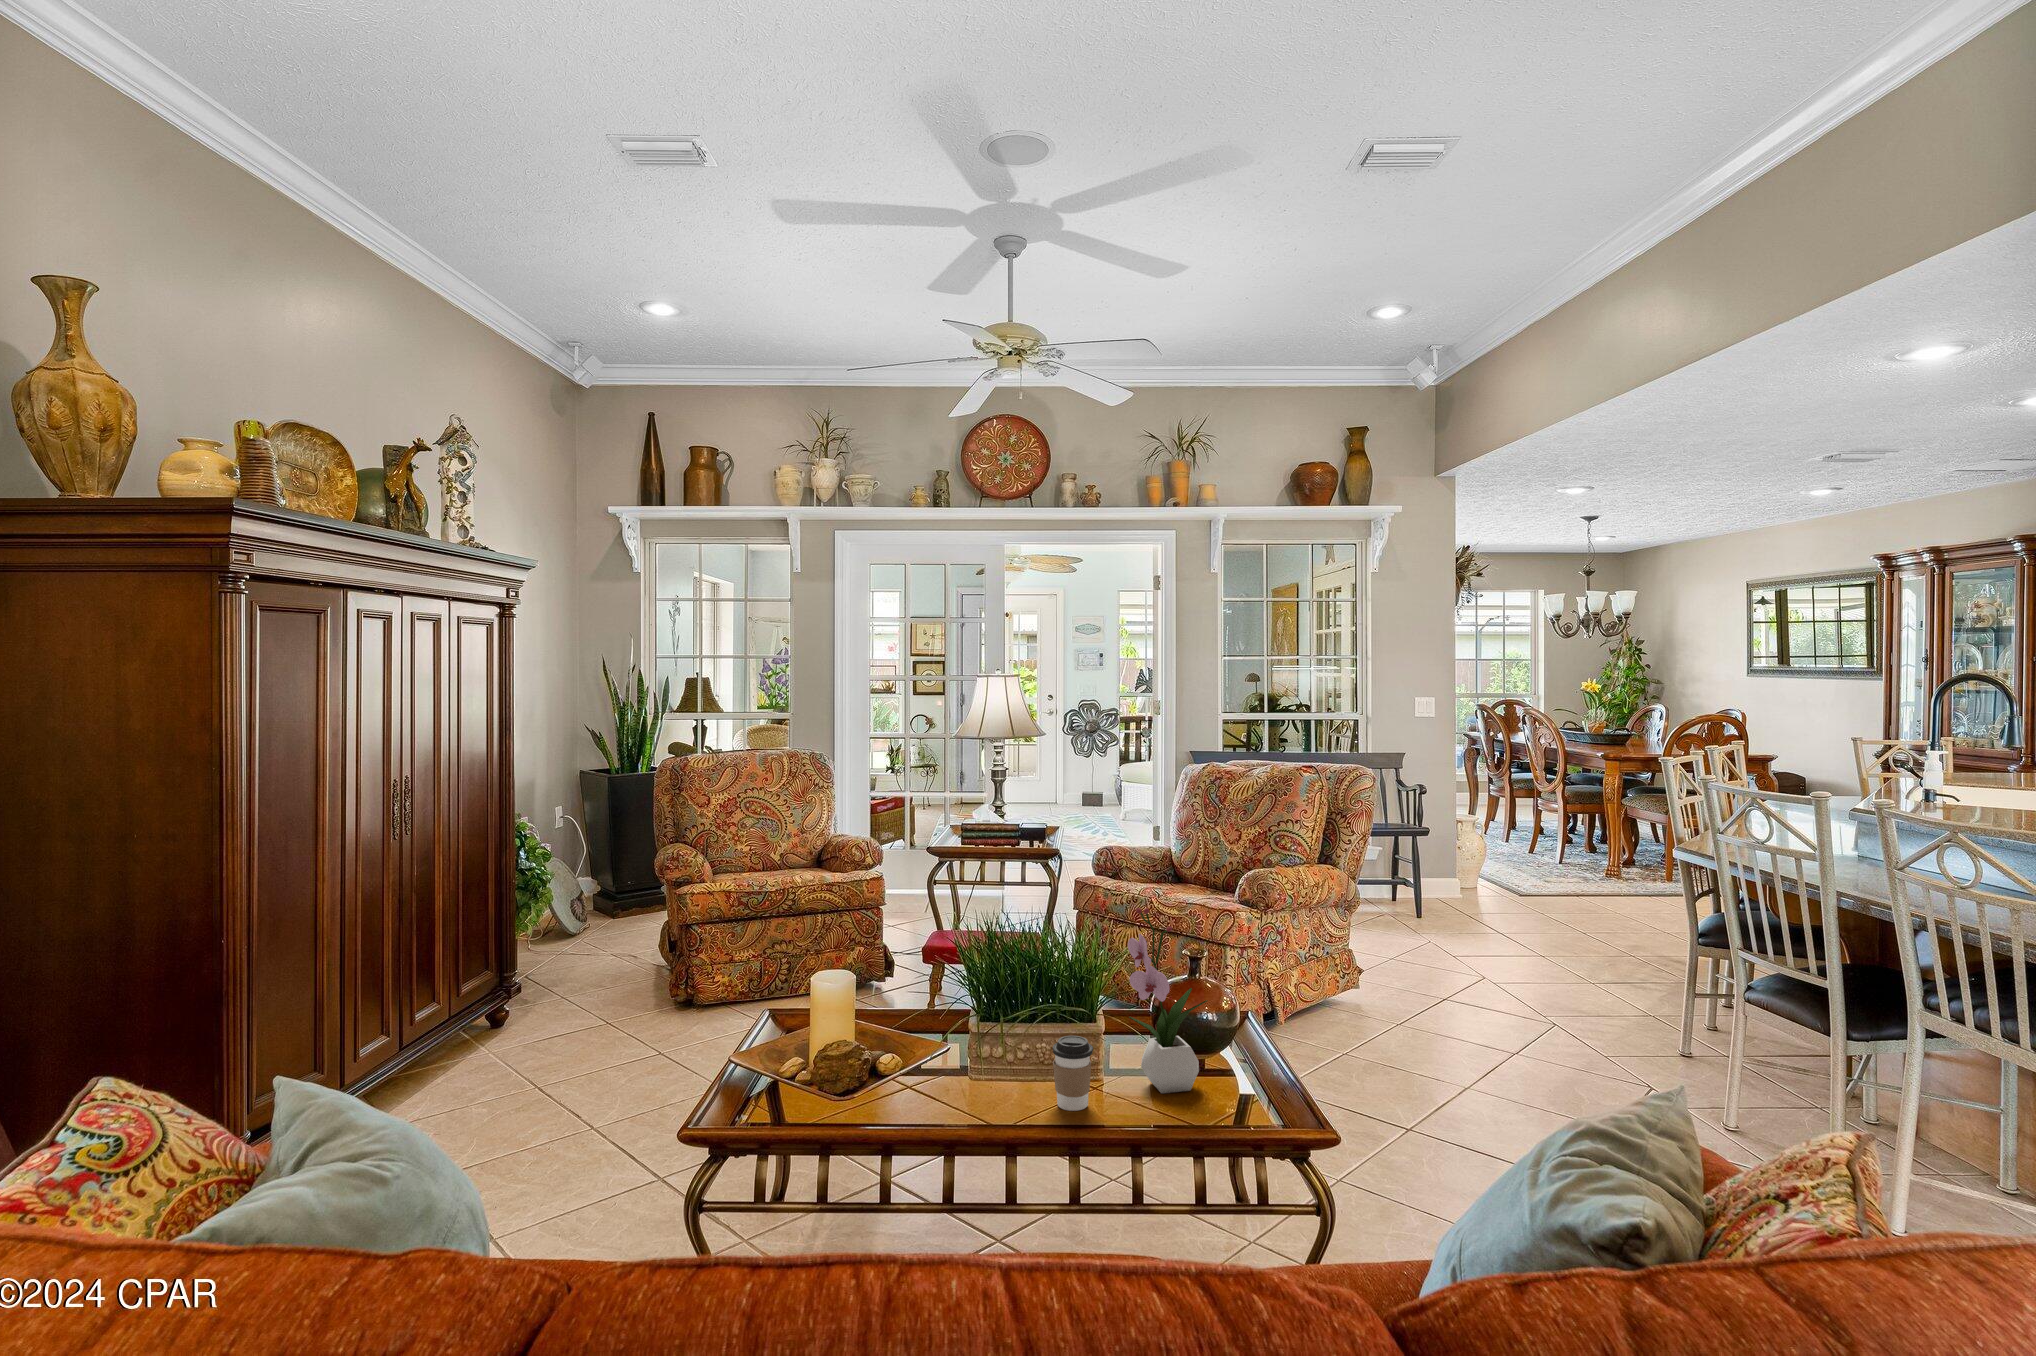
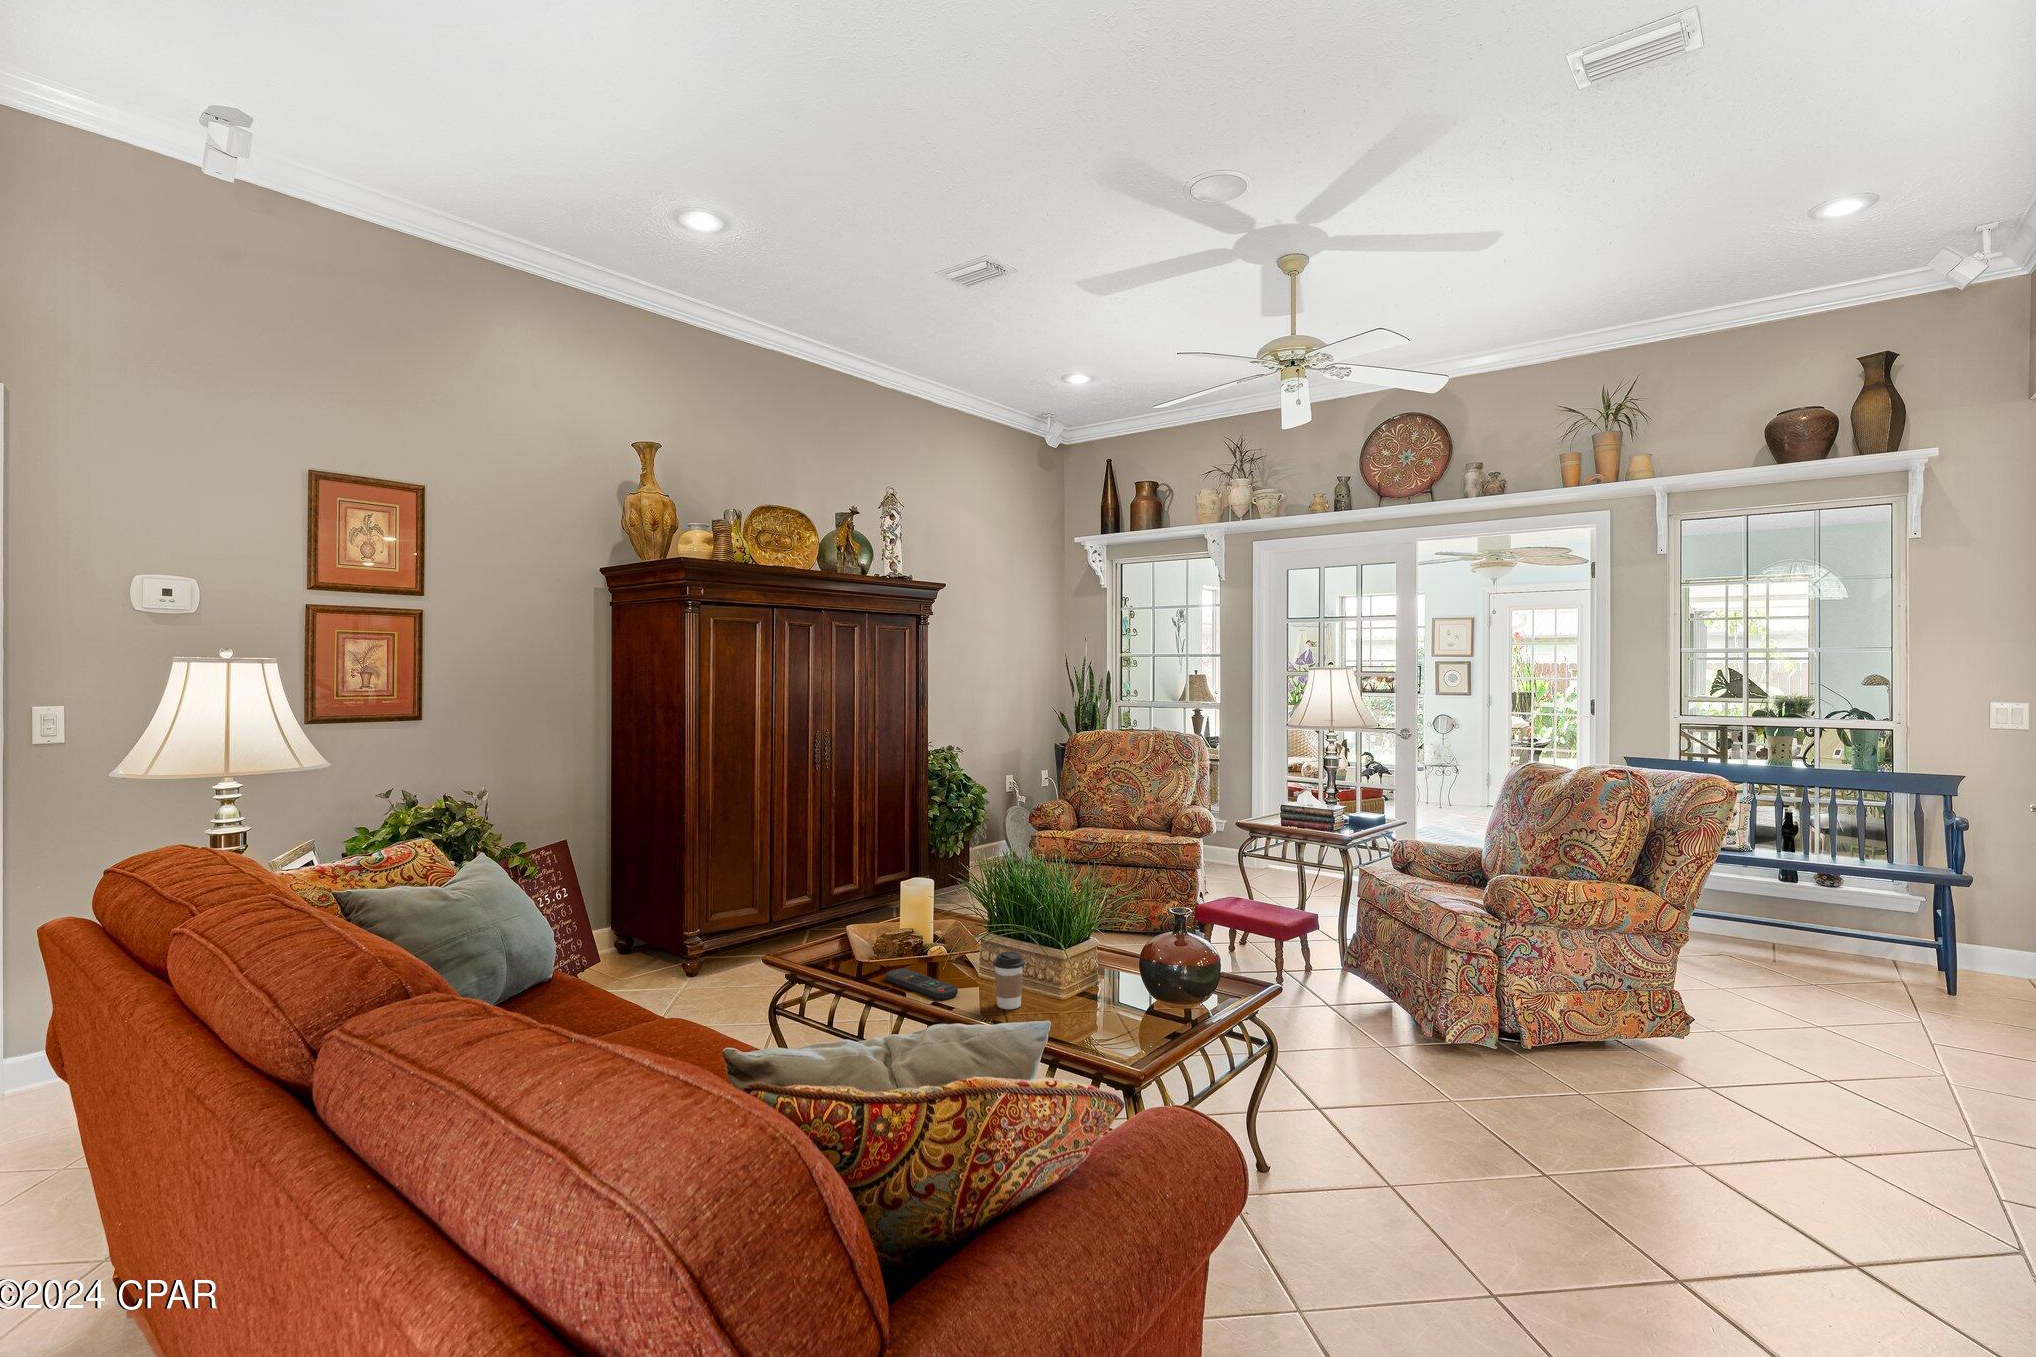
flower arrangement: present [1128,908,1207,1093] -> none [1072,863,1128,1022]
remote control: none [878,1098,1004,1124] -> present [885,968,958,1000]

